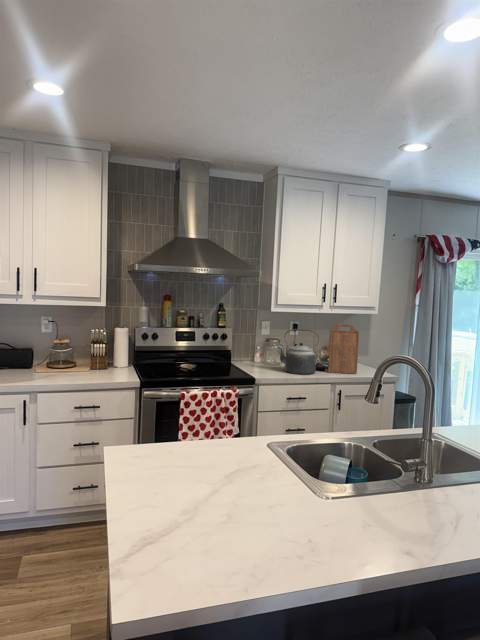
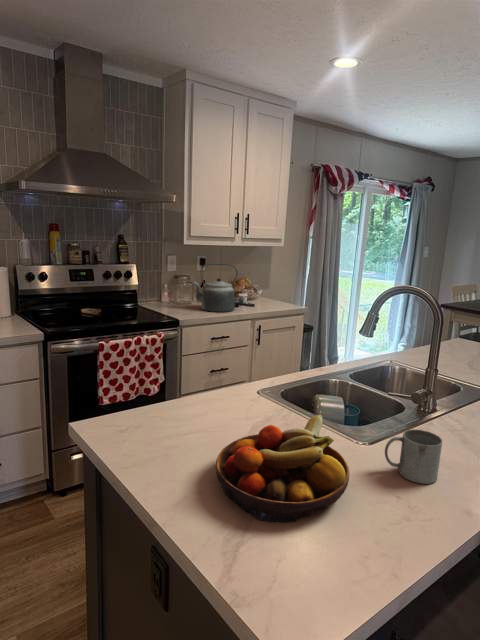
cutting board: present [328,324,359,374] -> none [245,257,276,309]
fruit bowl: none [156,464,269,544] -> present [215,414,349,522]
mug: none [315,488,364,542] -> present [385,429,442,484]

